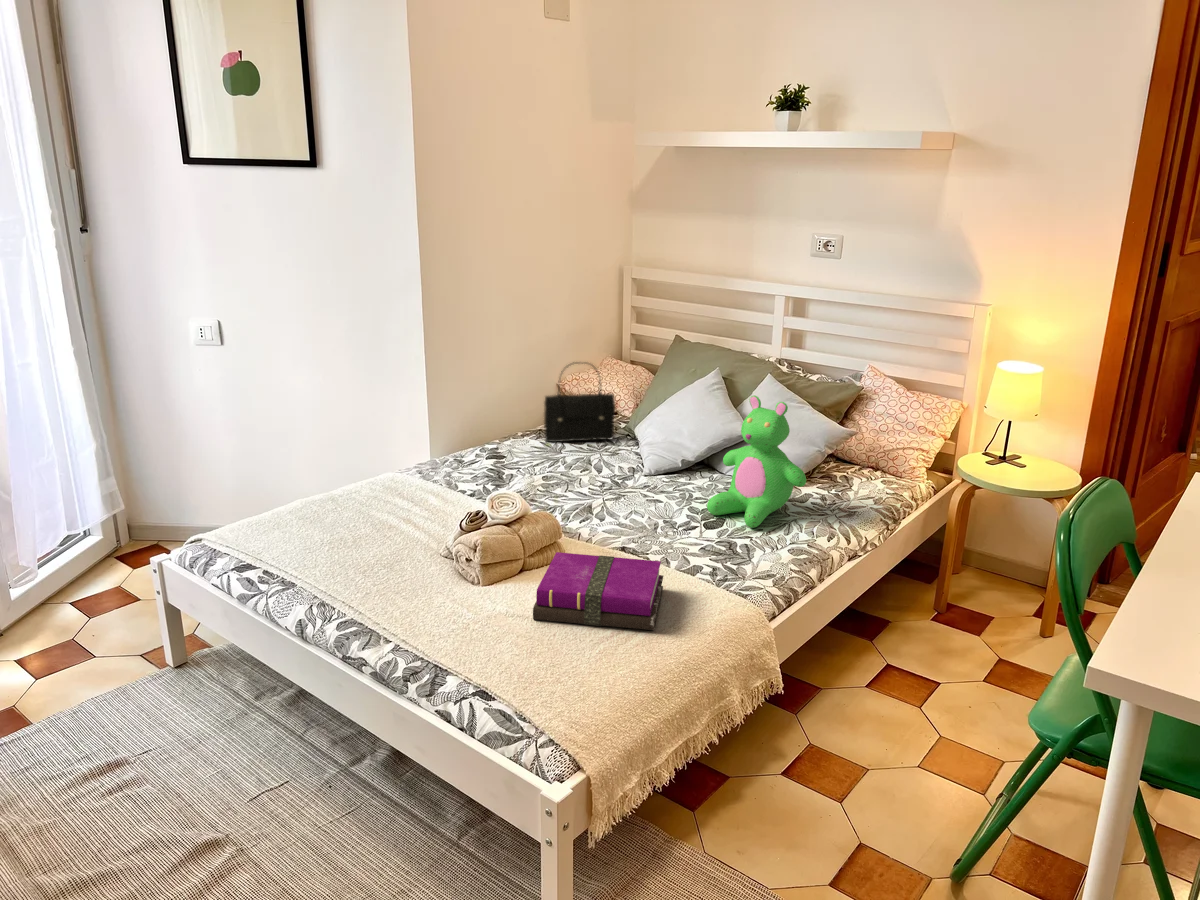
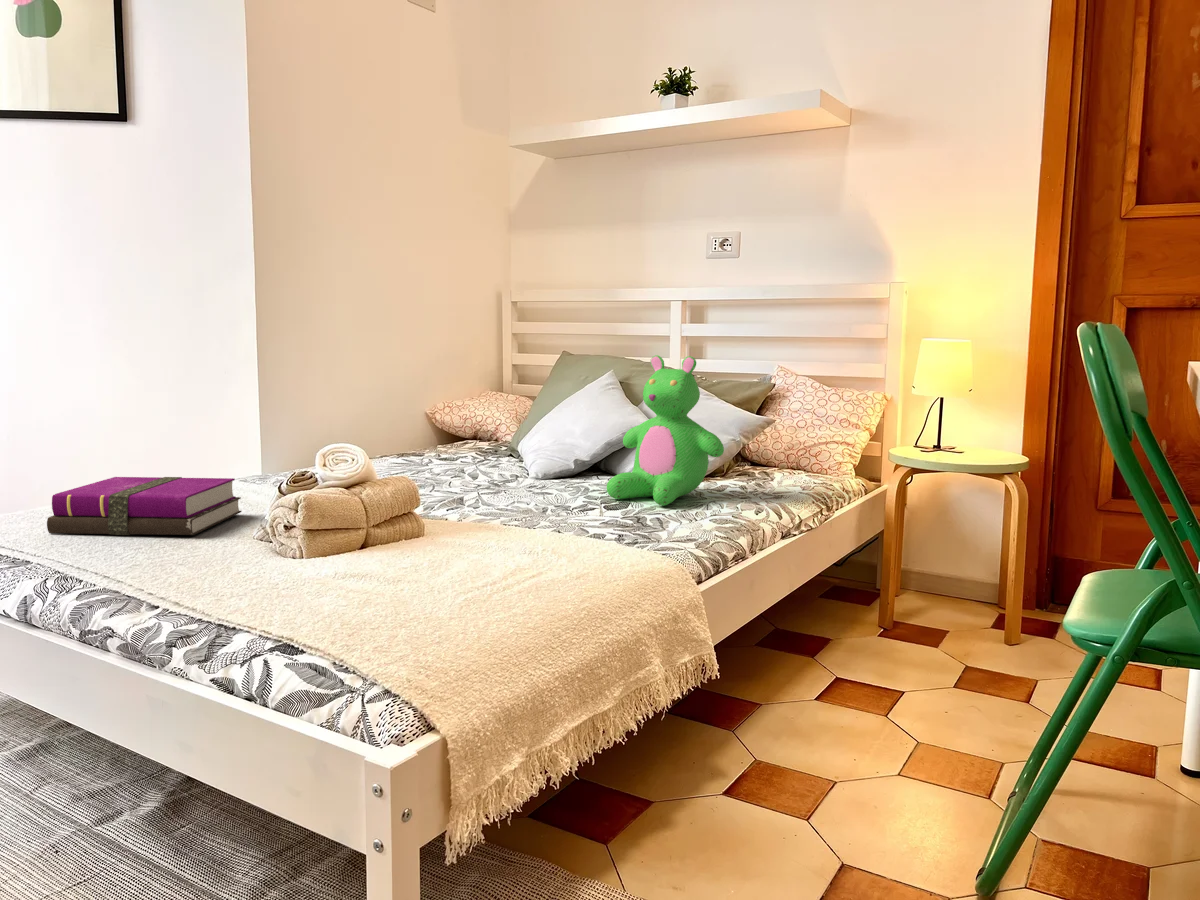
handbag: present [544,362,615,442] -> none [410,363,495,460]
notebook: present [533,552,663,630] -> present [47,477,241,535]

